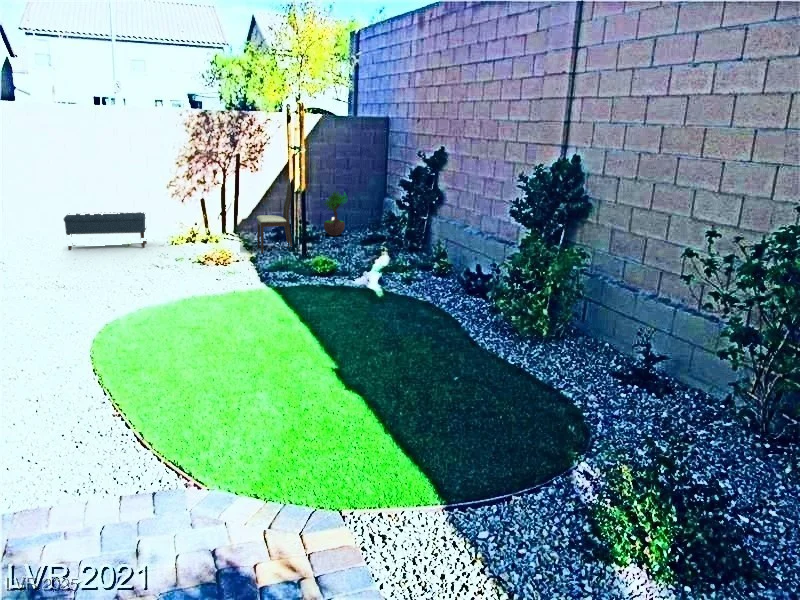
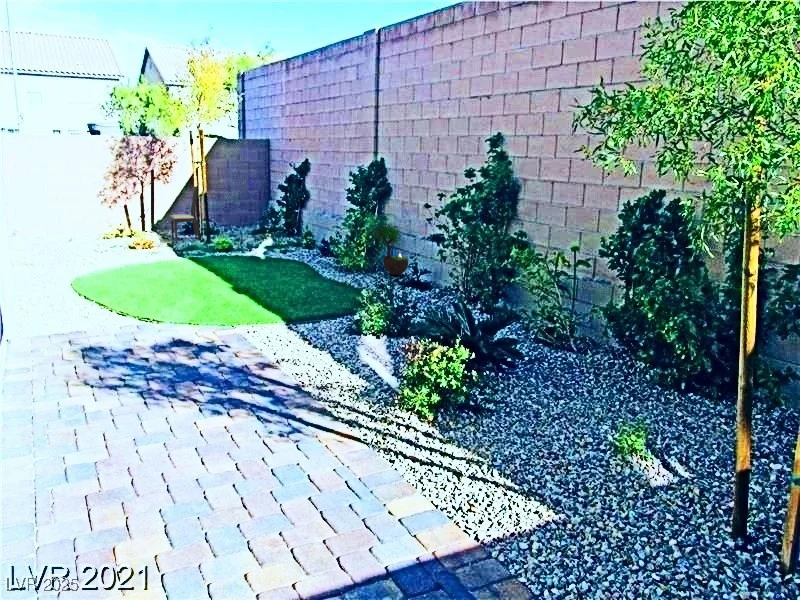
potted tree: present [324,192,347,236] -> present [374,223,408,275]
bench: present [64,212,147,250] -> none [16,217,82,247]

